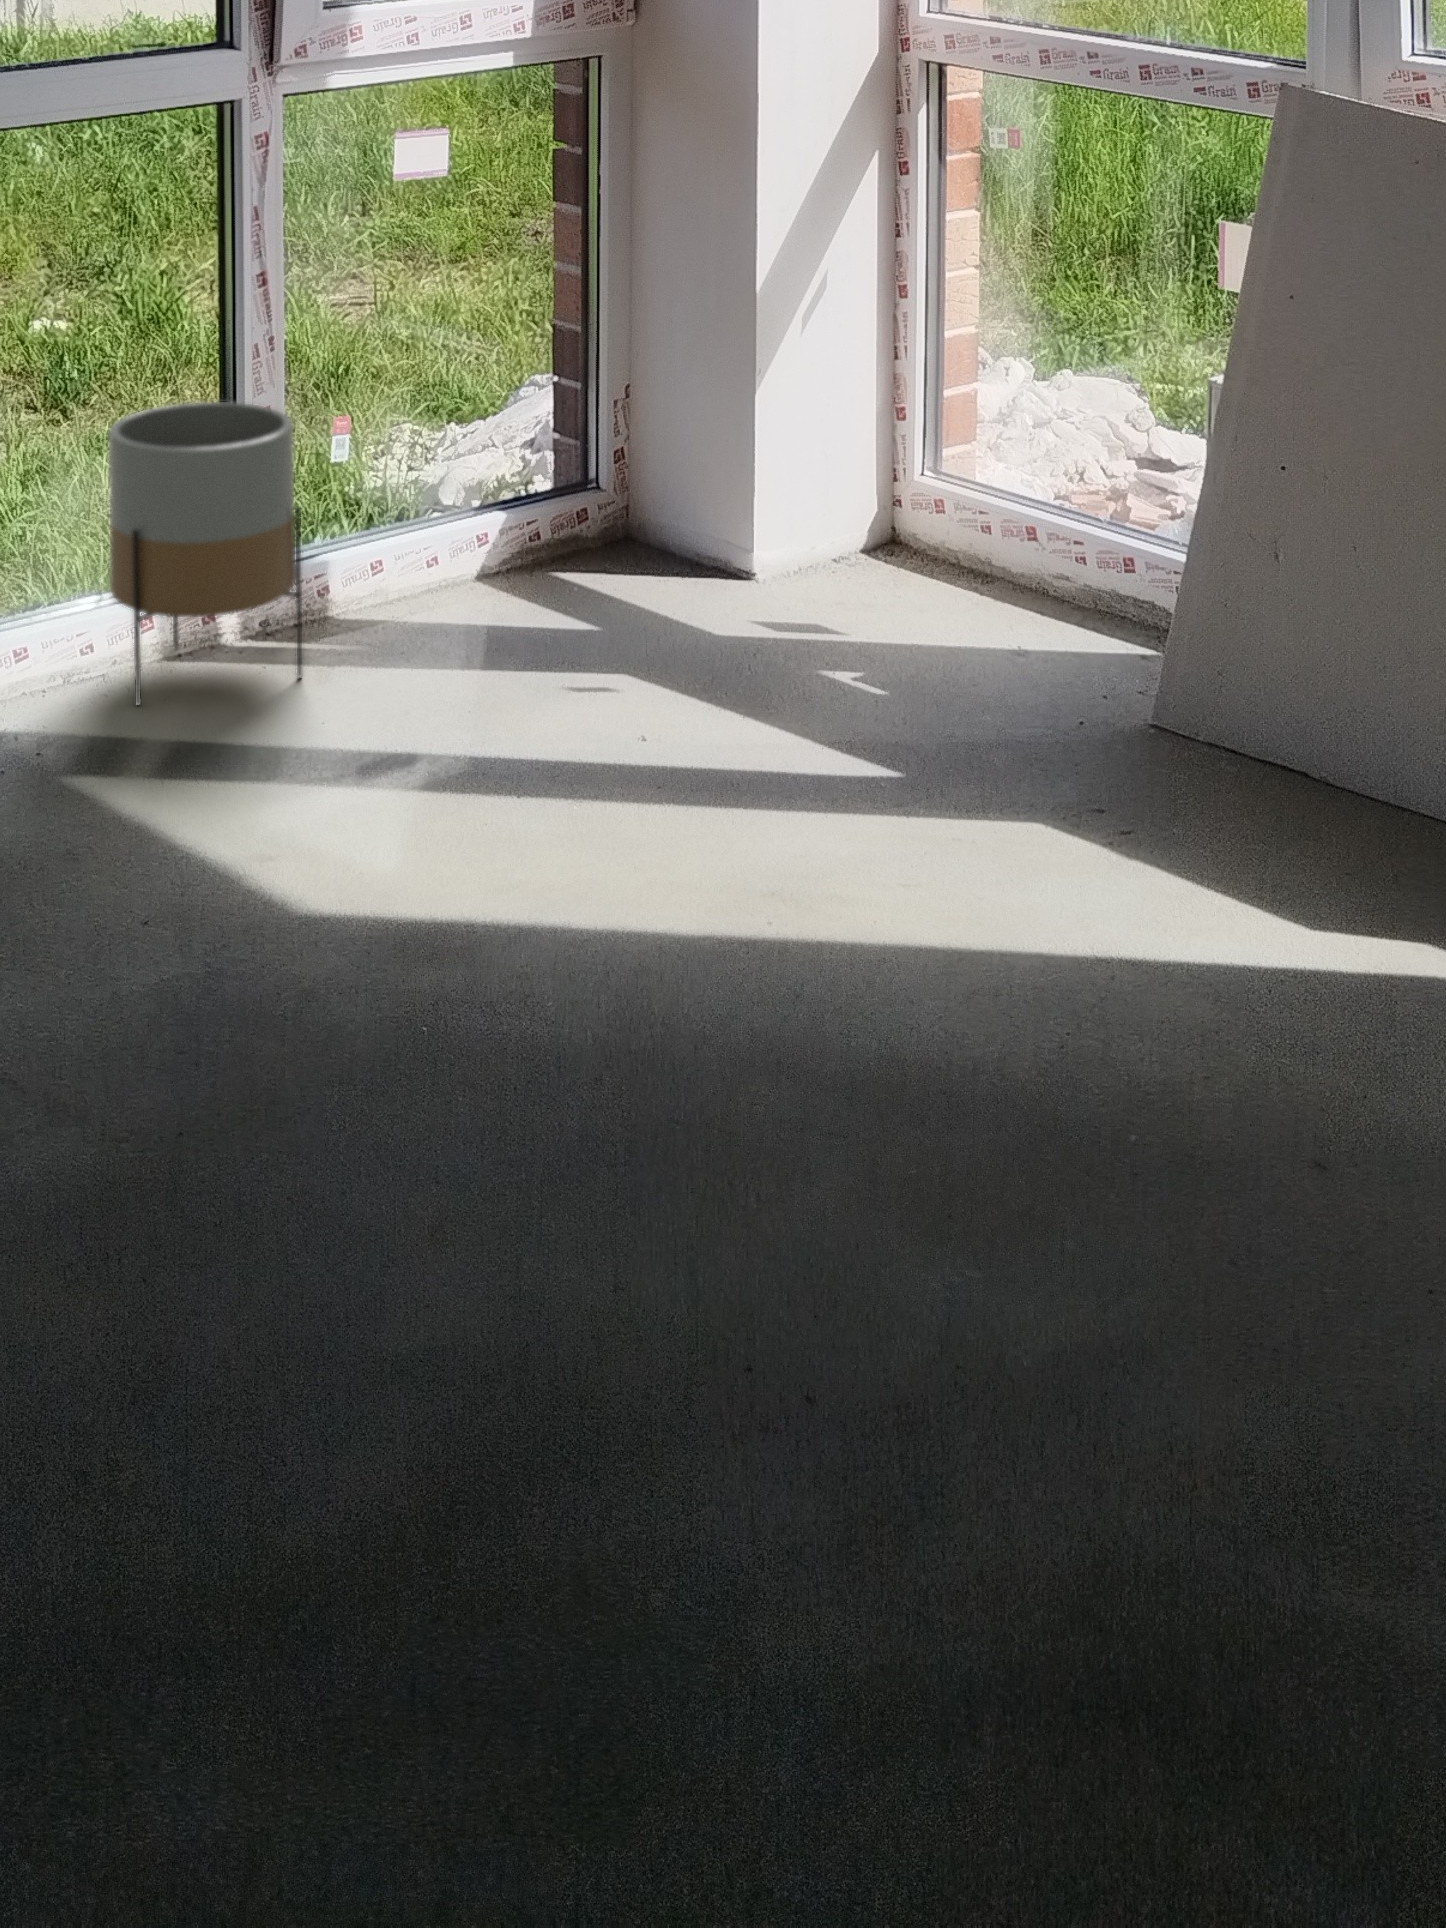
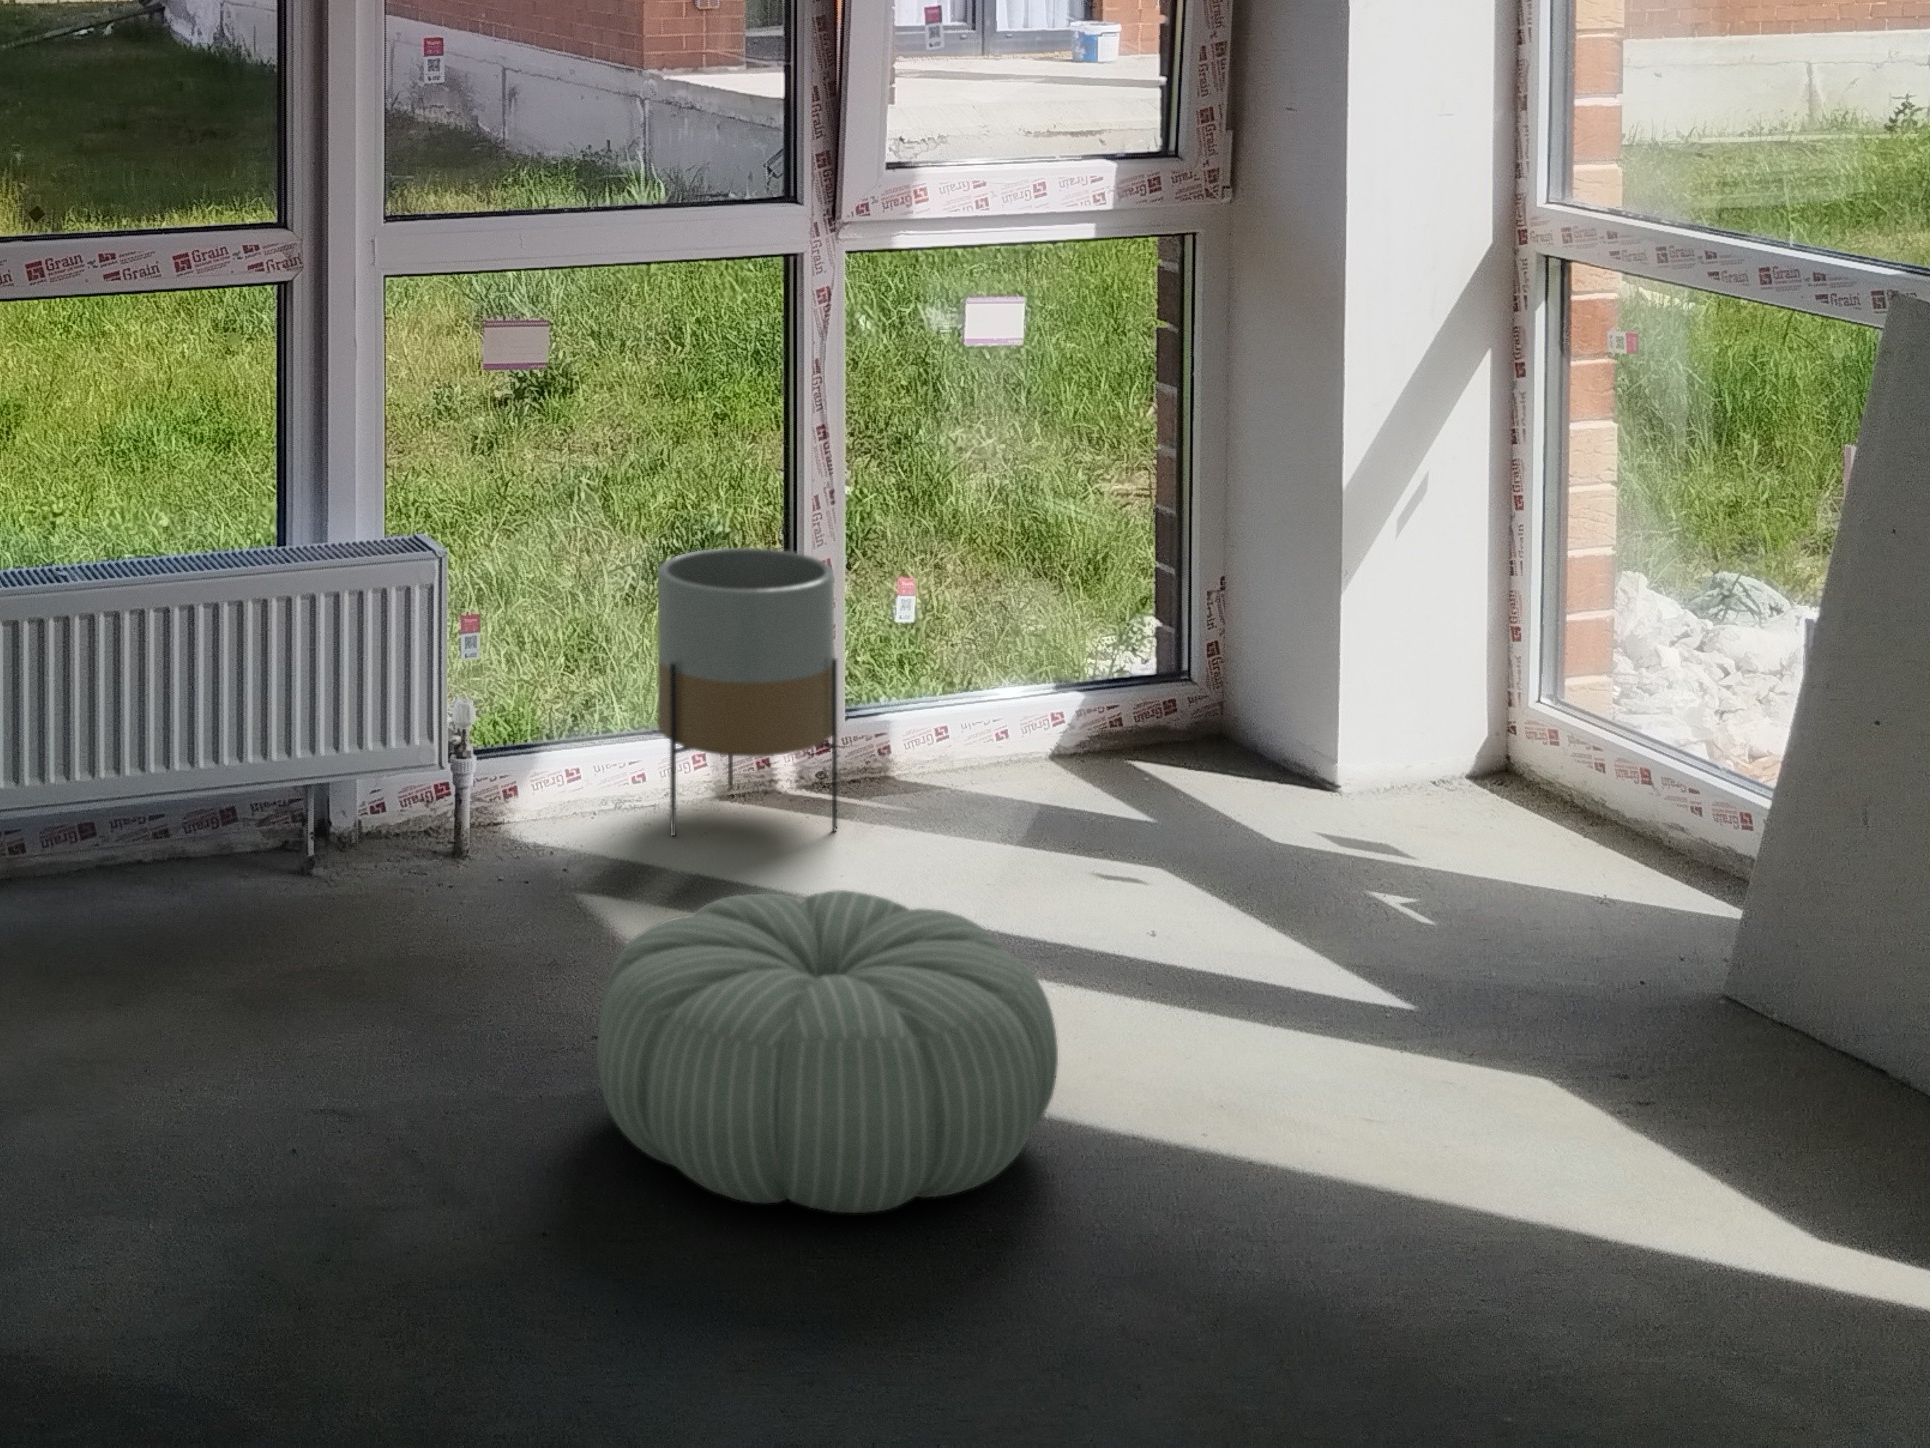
pouf: none [186,742,651,1069] -> present [597,890,1058,1213]

